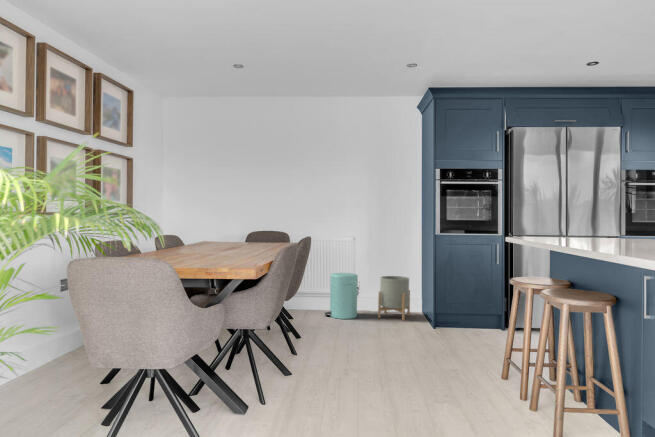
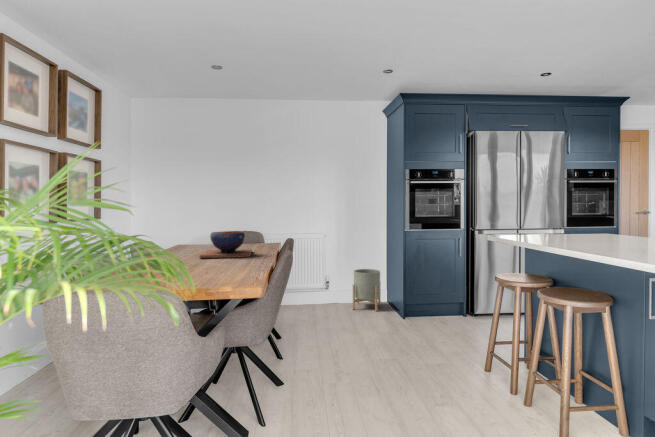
decorative bowl: none [216,227,268,252] -> present [200,231,252,258]
trash can: present [325,273,358,319] -> none [302,268,333,312]

